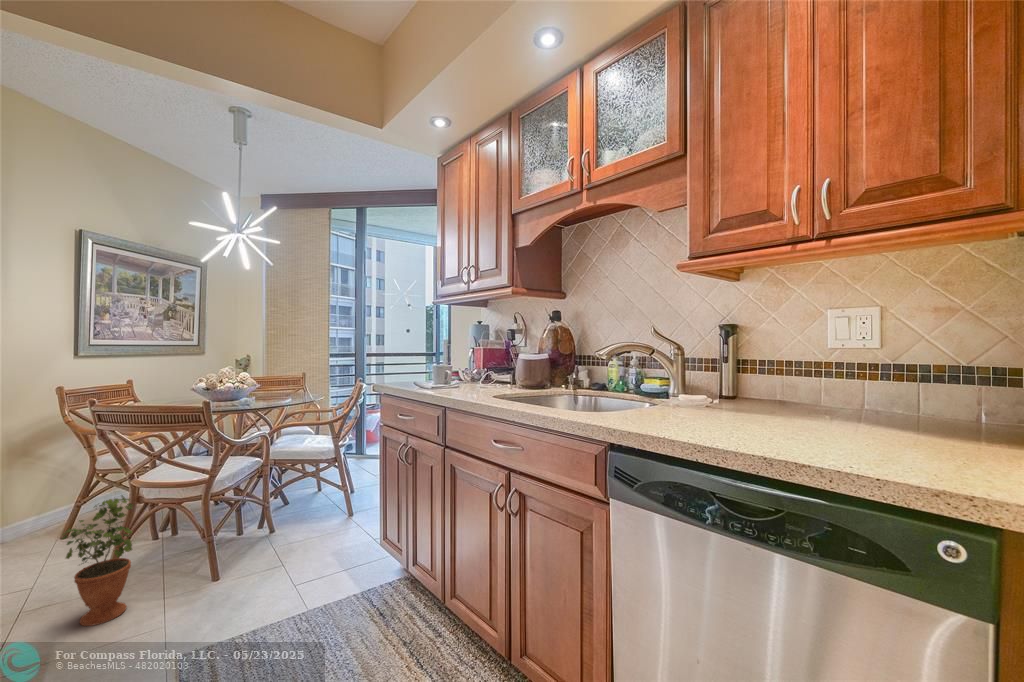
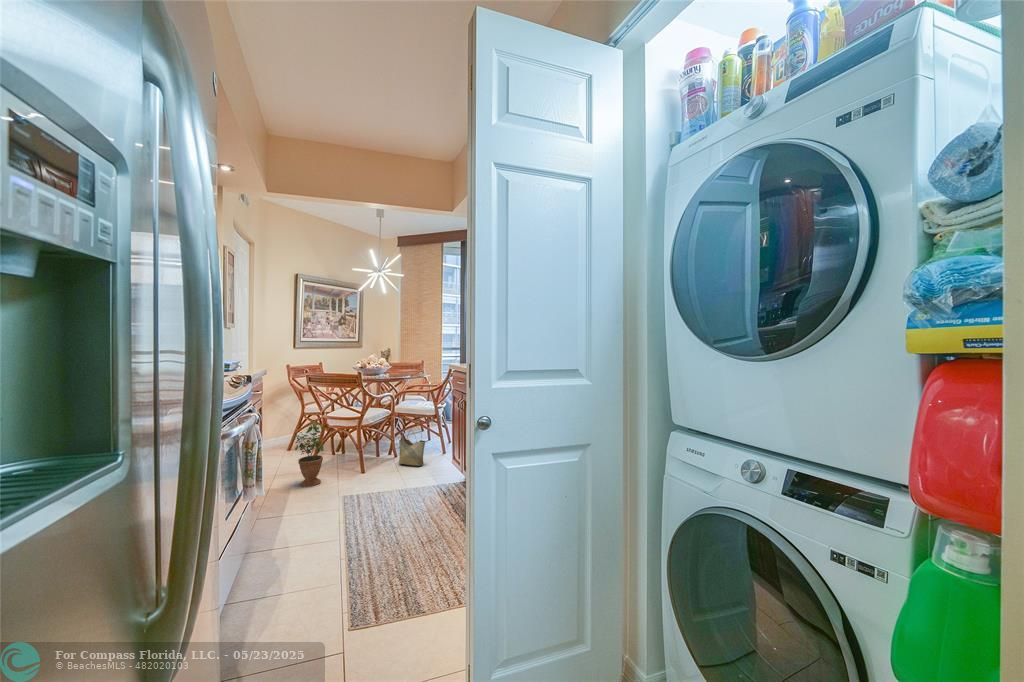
woven basket: none [280,481,327,546] -> present [399,426,425,466]

